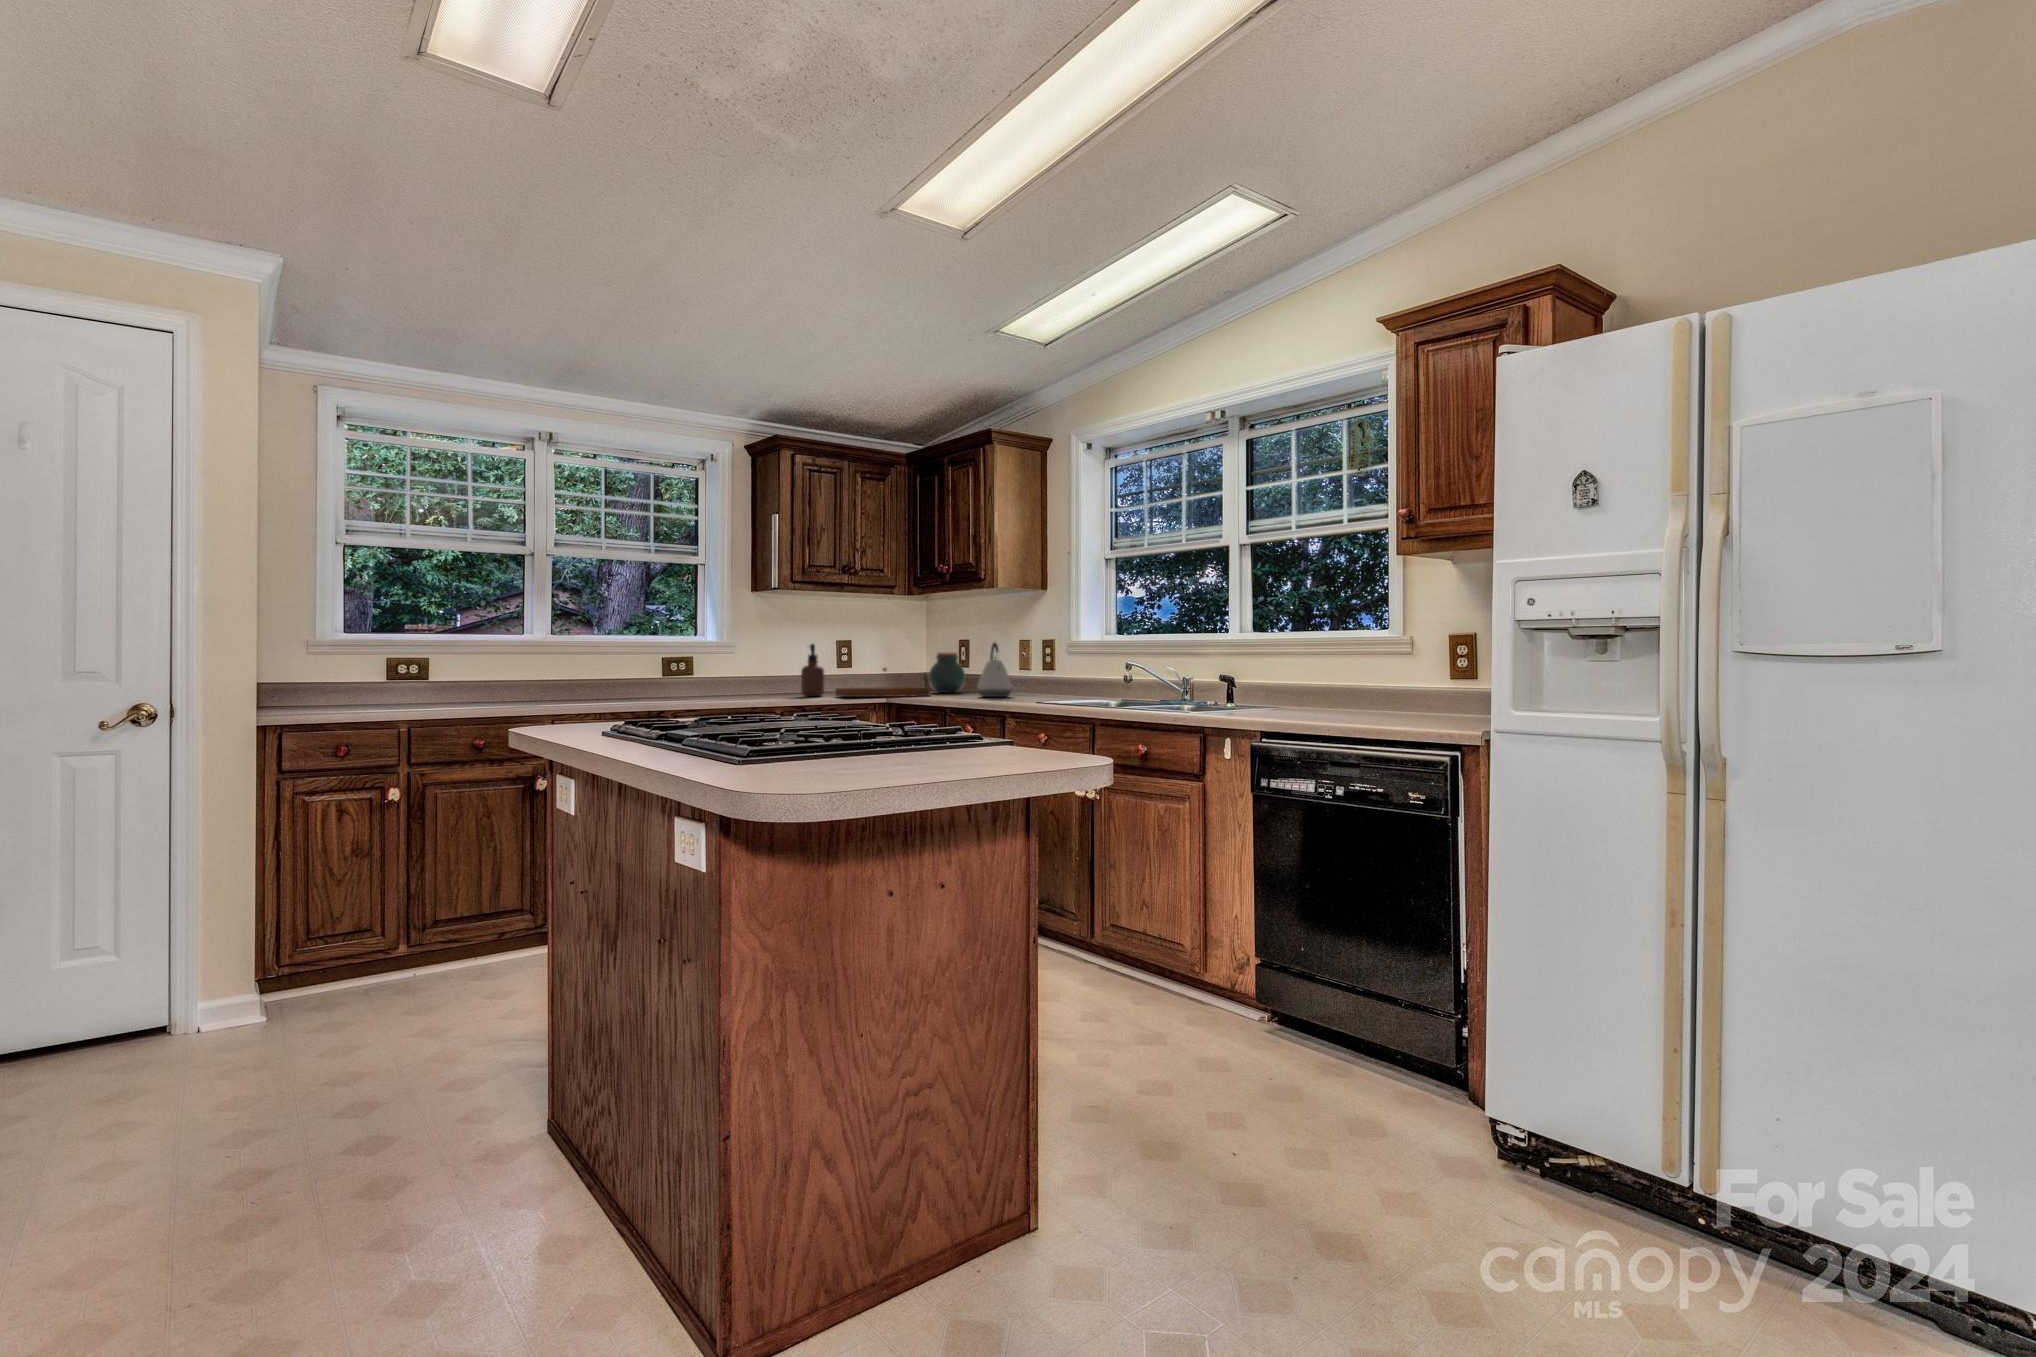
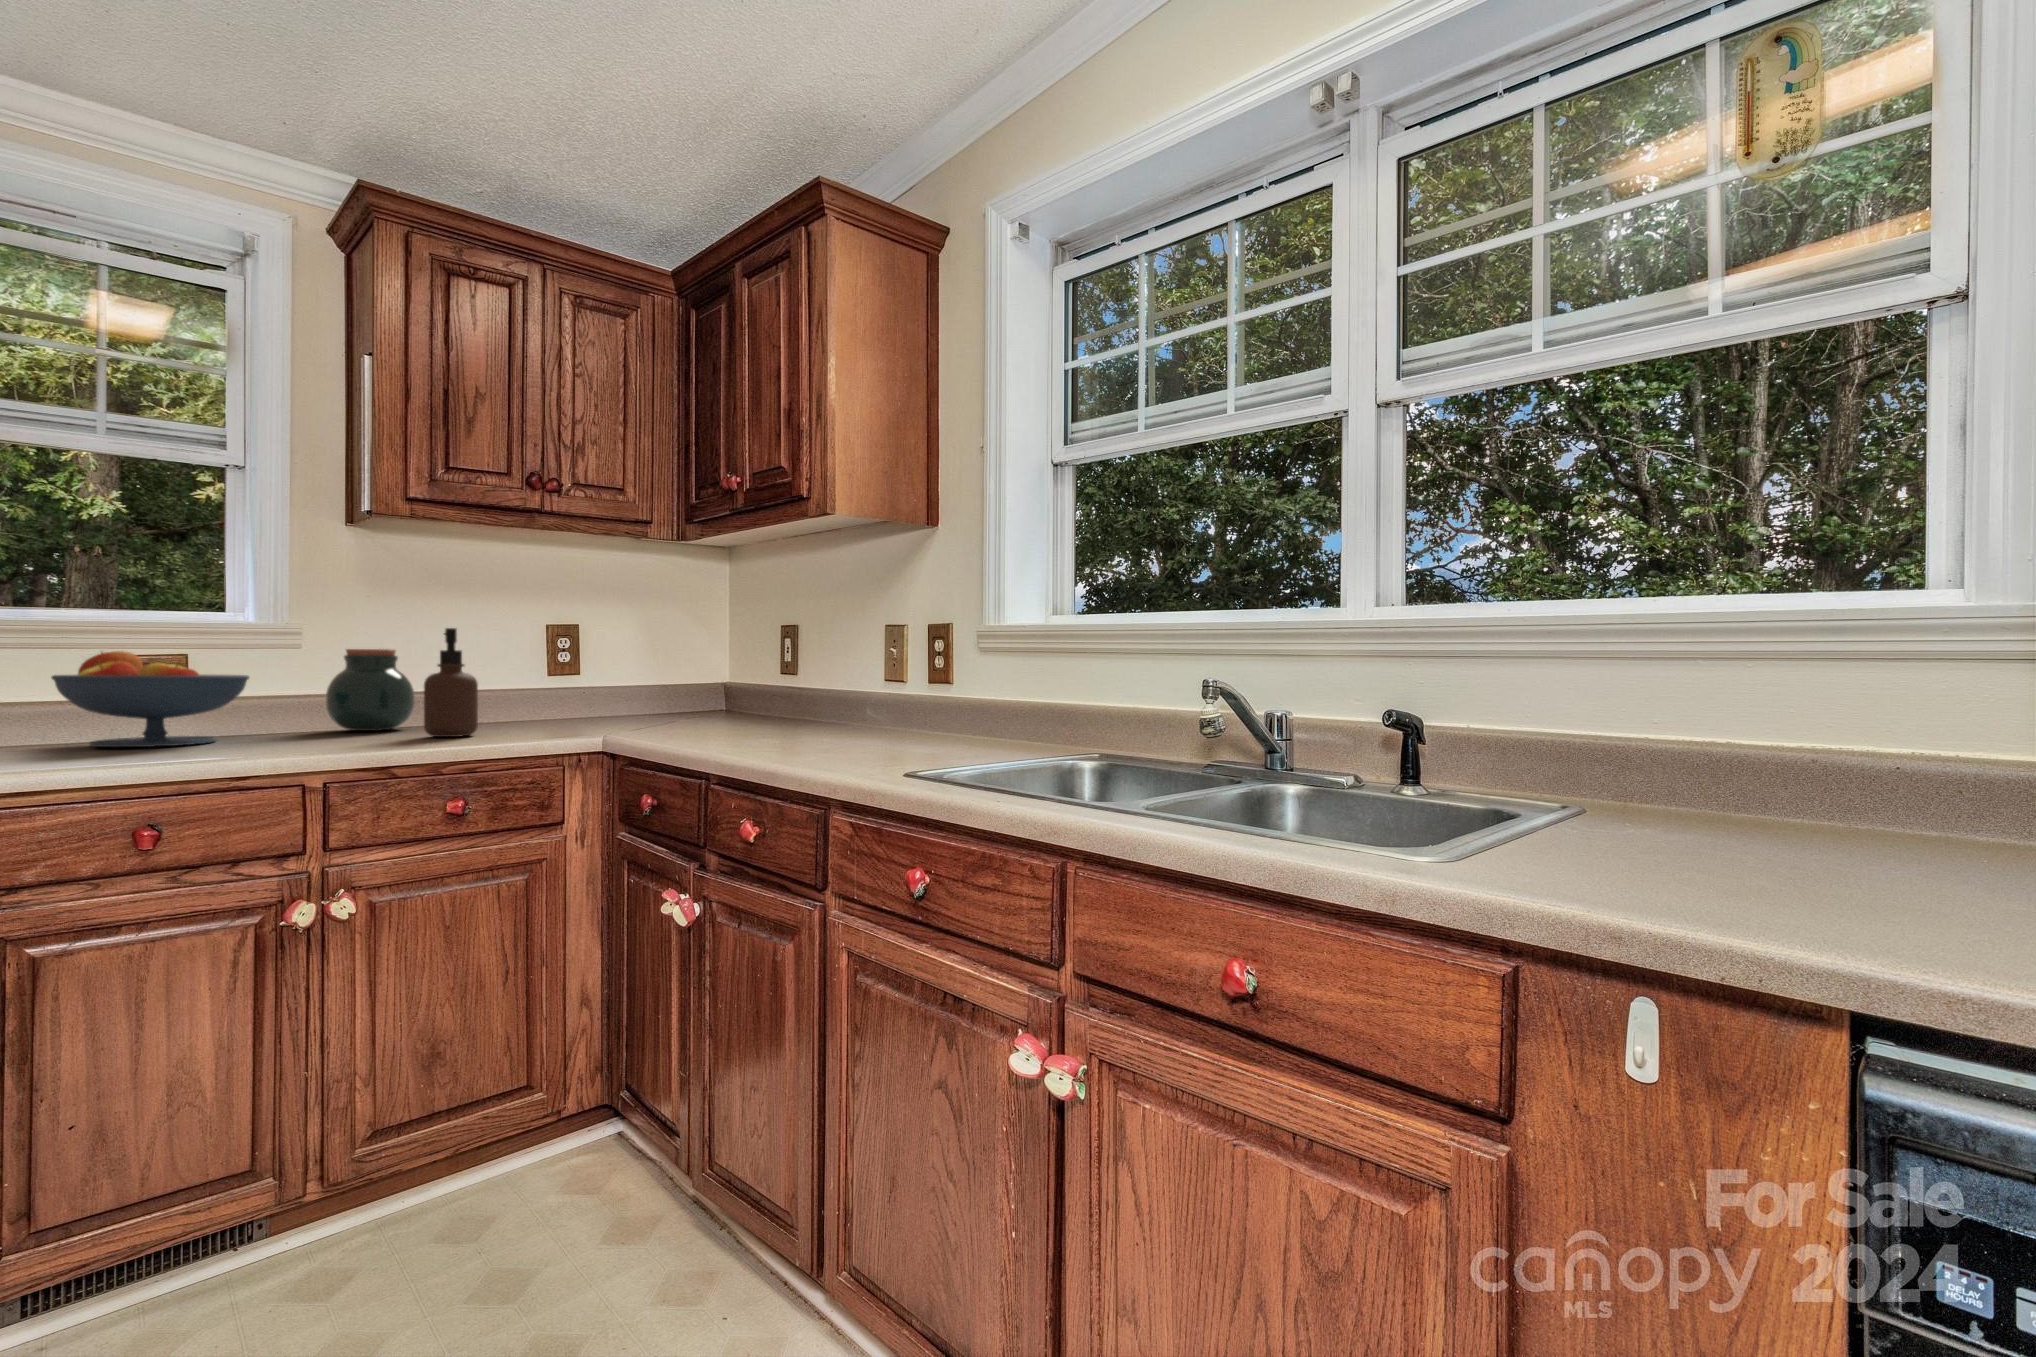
kettle: present [978,643,1012,697] -> none [790,627,863,742]
jar: present [929,653,965,692] -> present [326,649,415,731]
fruit bowl: none [653,656,725,699] -> present [51,651,249,747]
tray: present [835,667,930,697] -> none [495,677,697,743]

